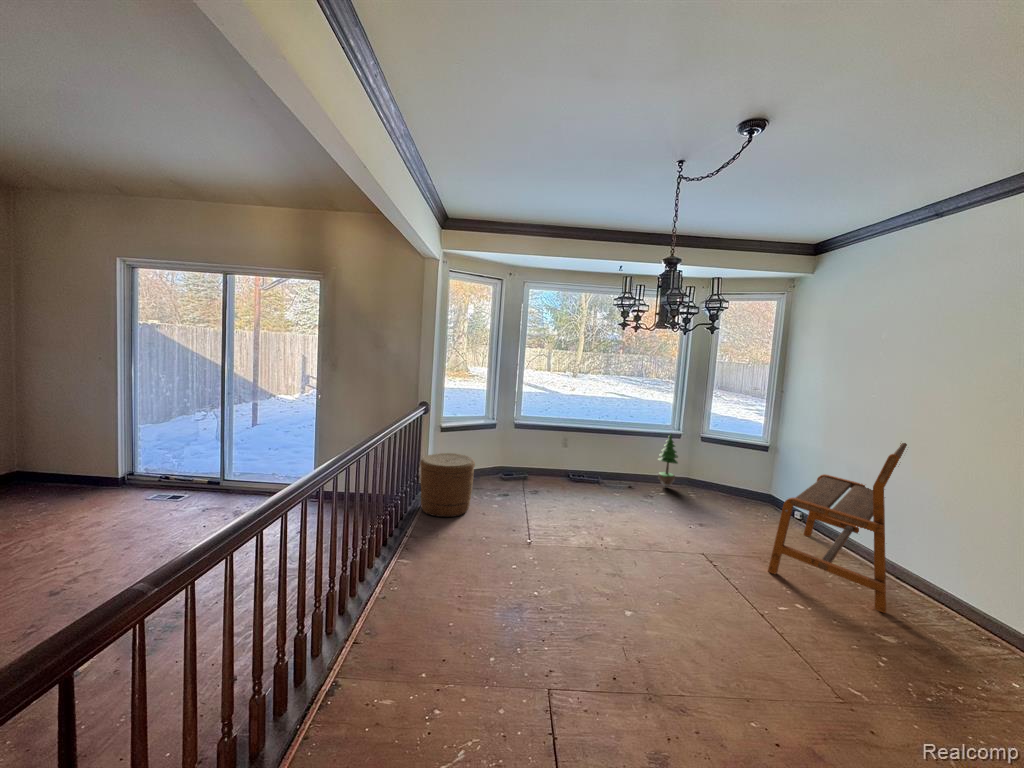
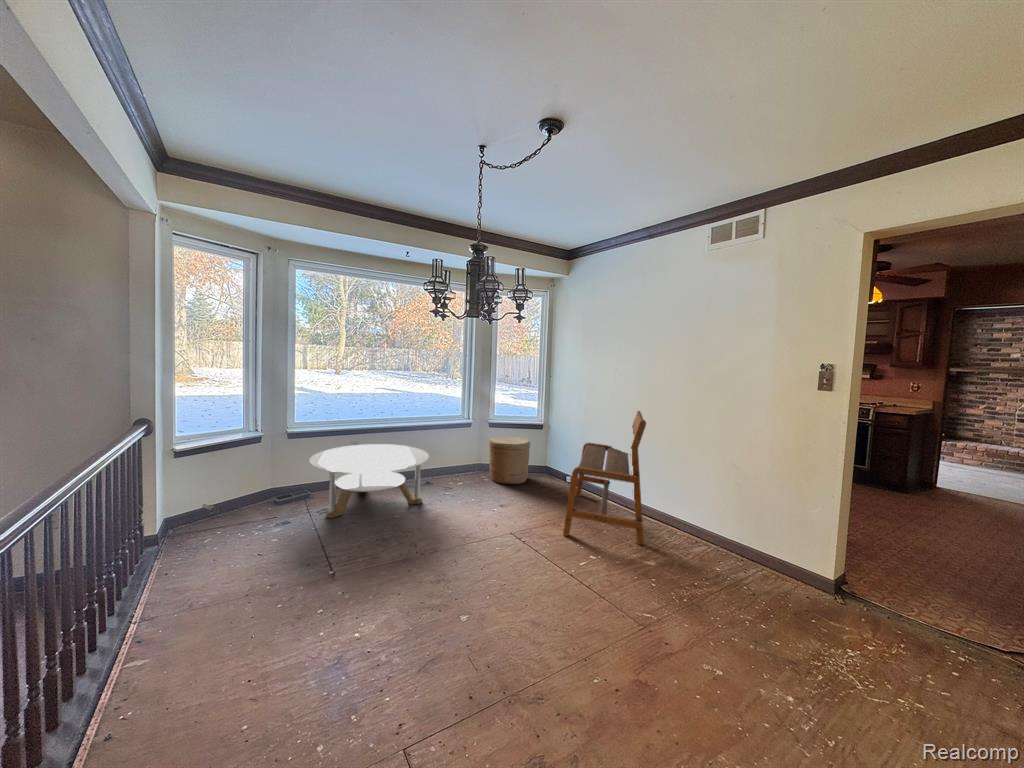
potted tree: present [658,434,678,487] -> none [451,422,470,476]
round table: none [528,441,630,504] -> present [309,444,429,518]
woven basket: present [420,453,475,517] -> present [489,436,530,484]

